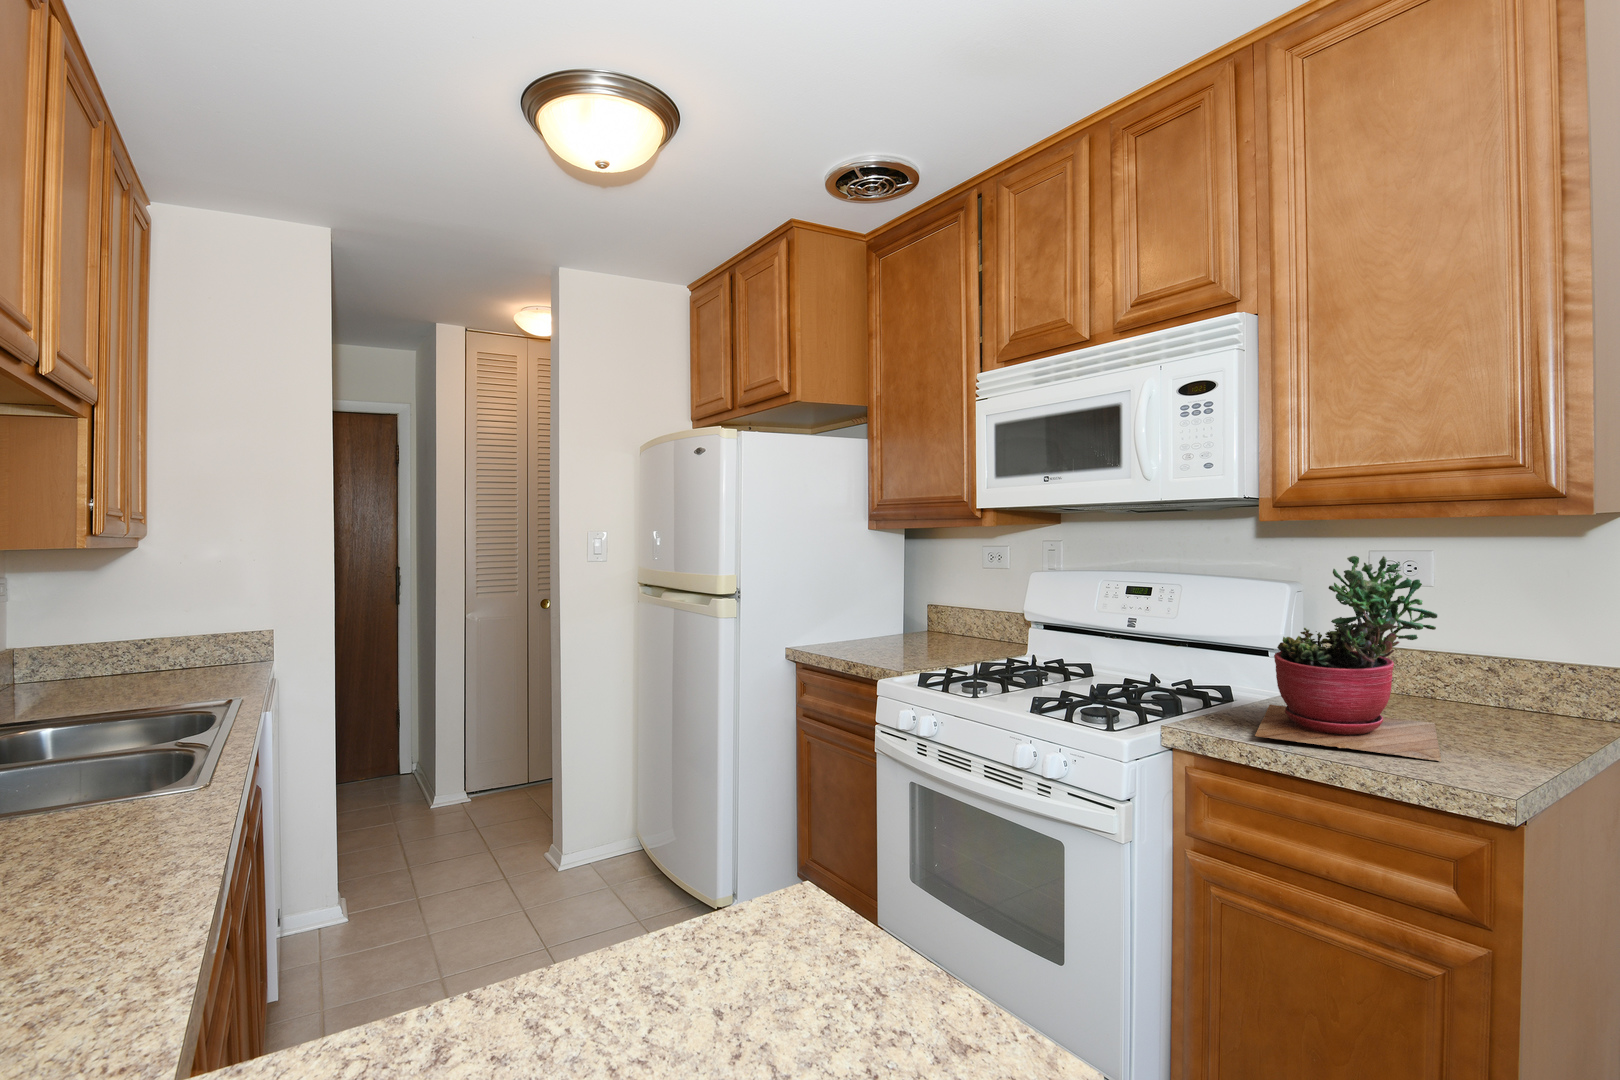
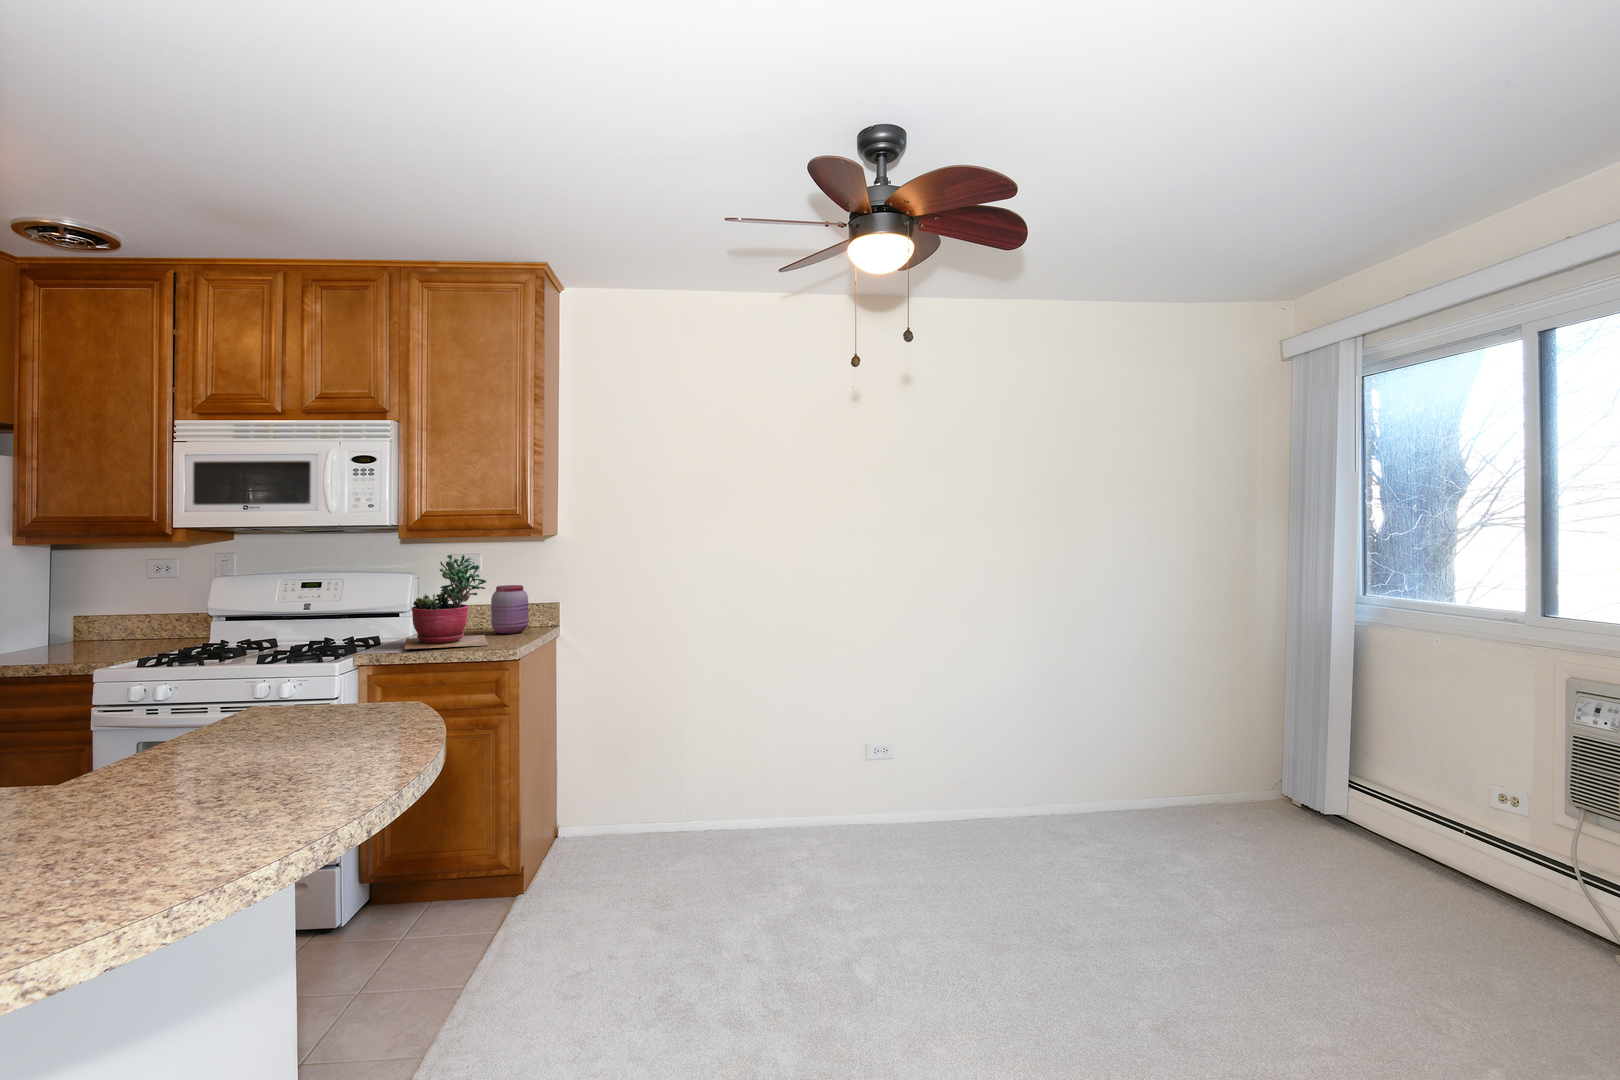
jar: none [1452,620,1550,729] -> present [491,585,528,634]

